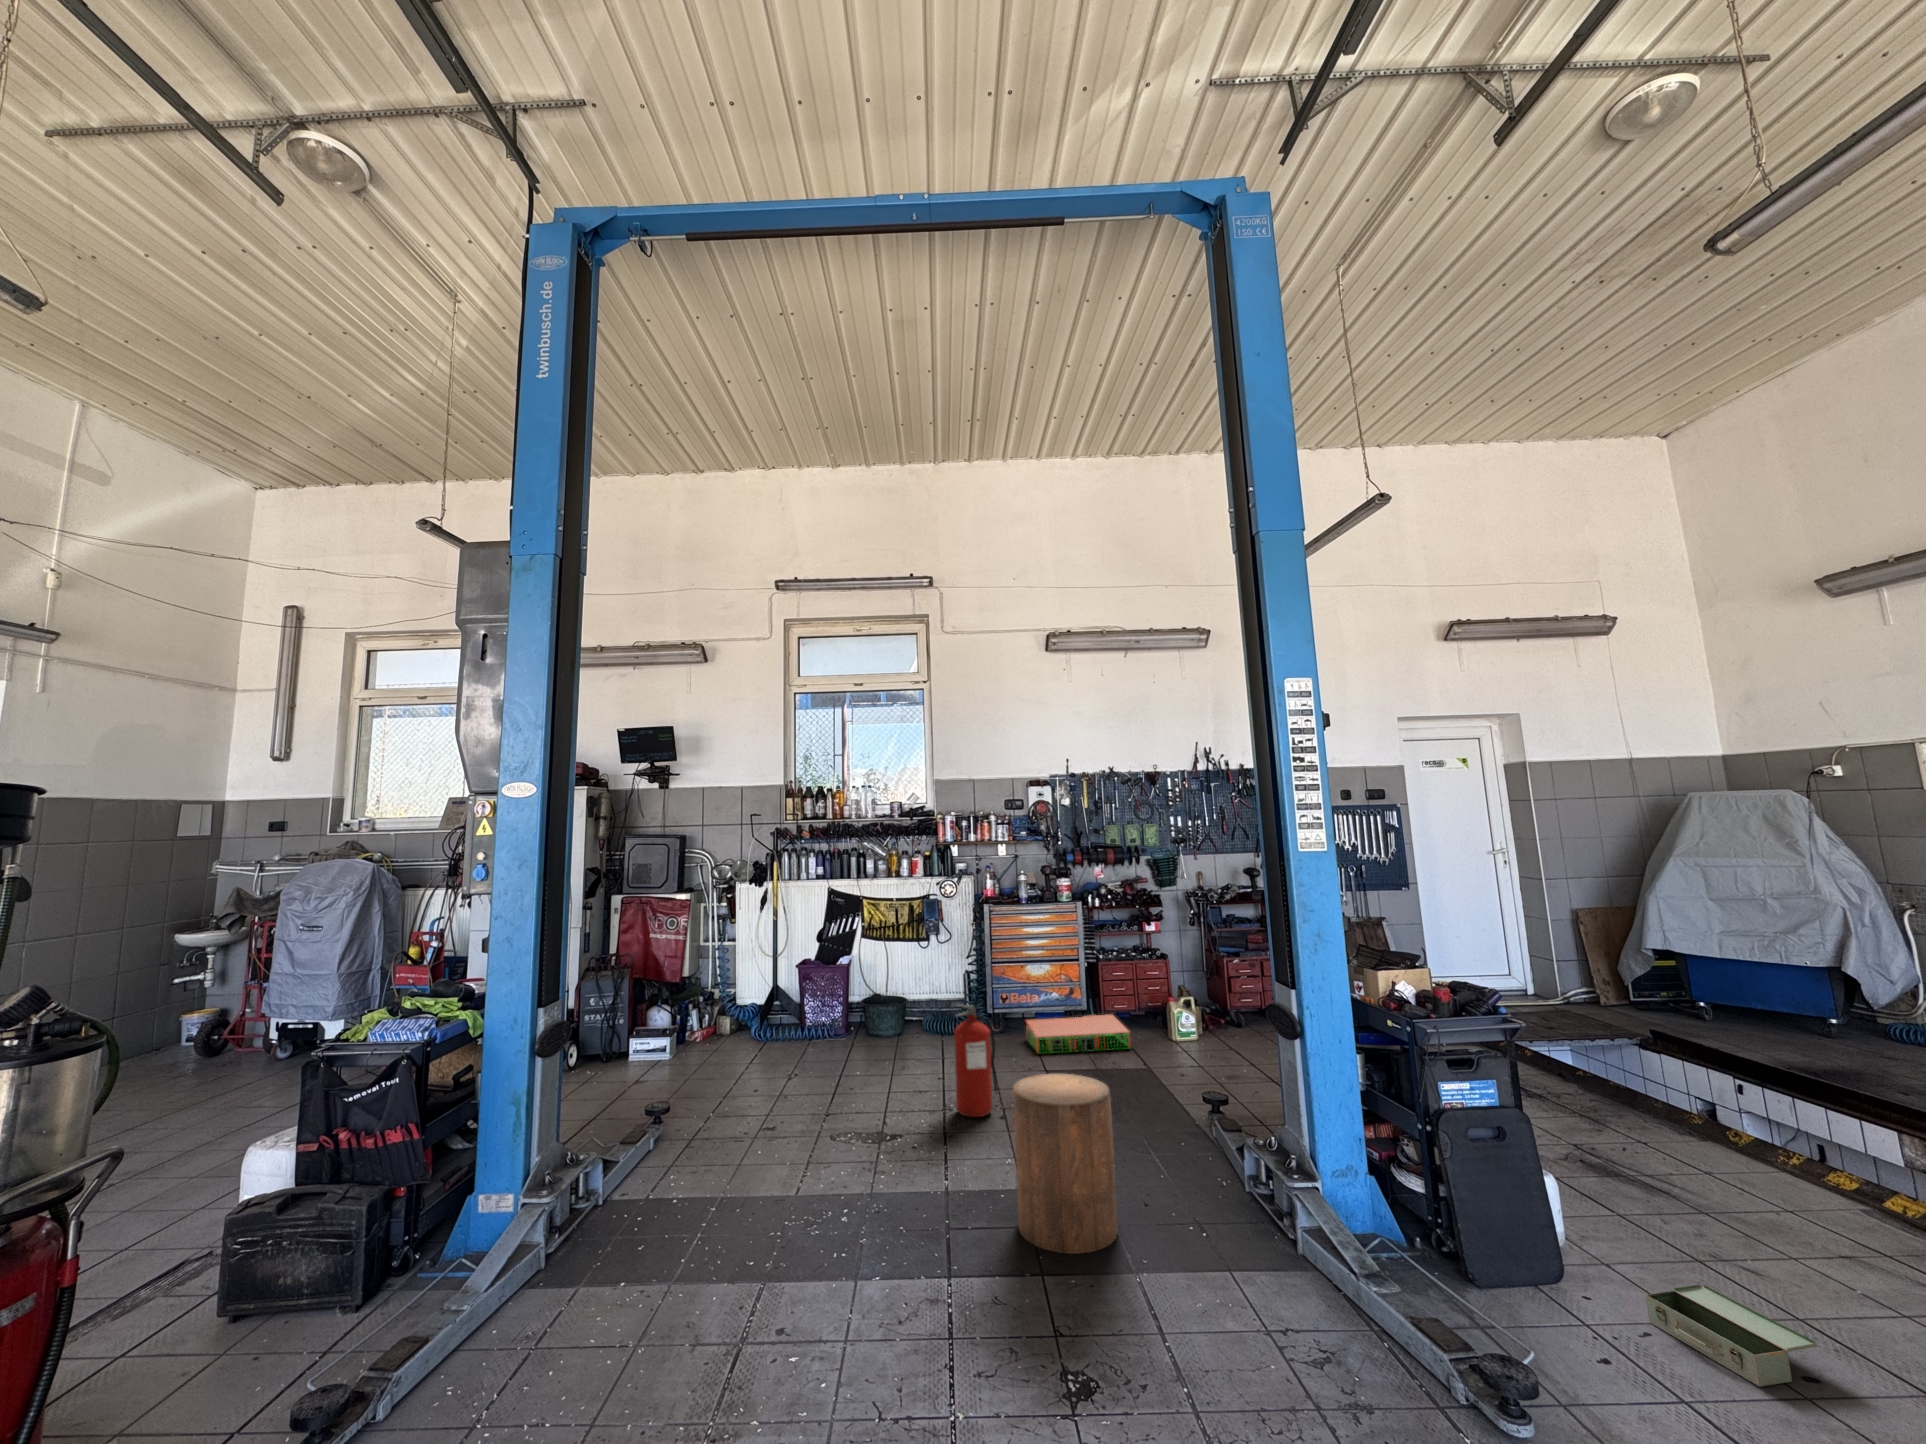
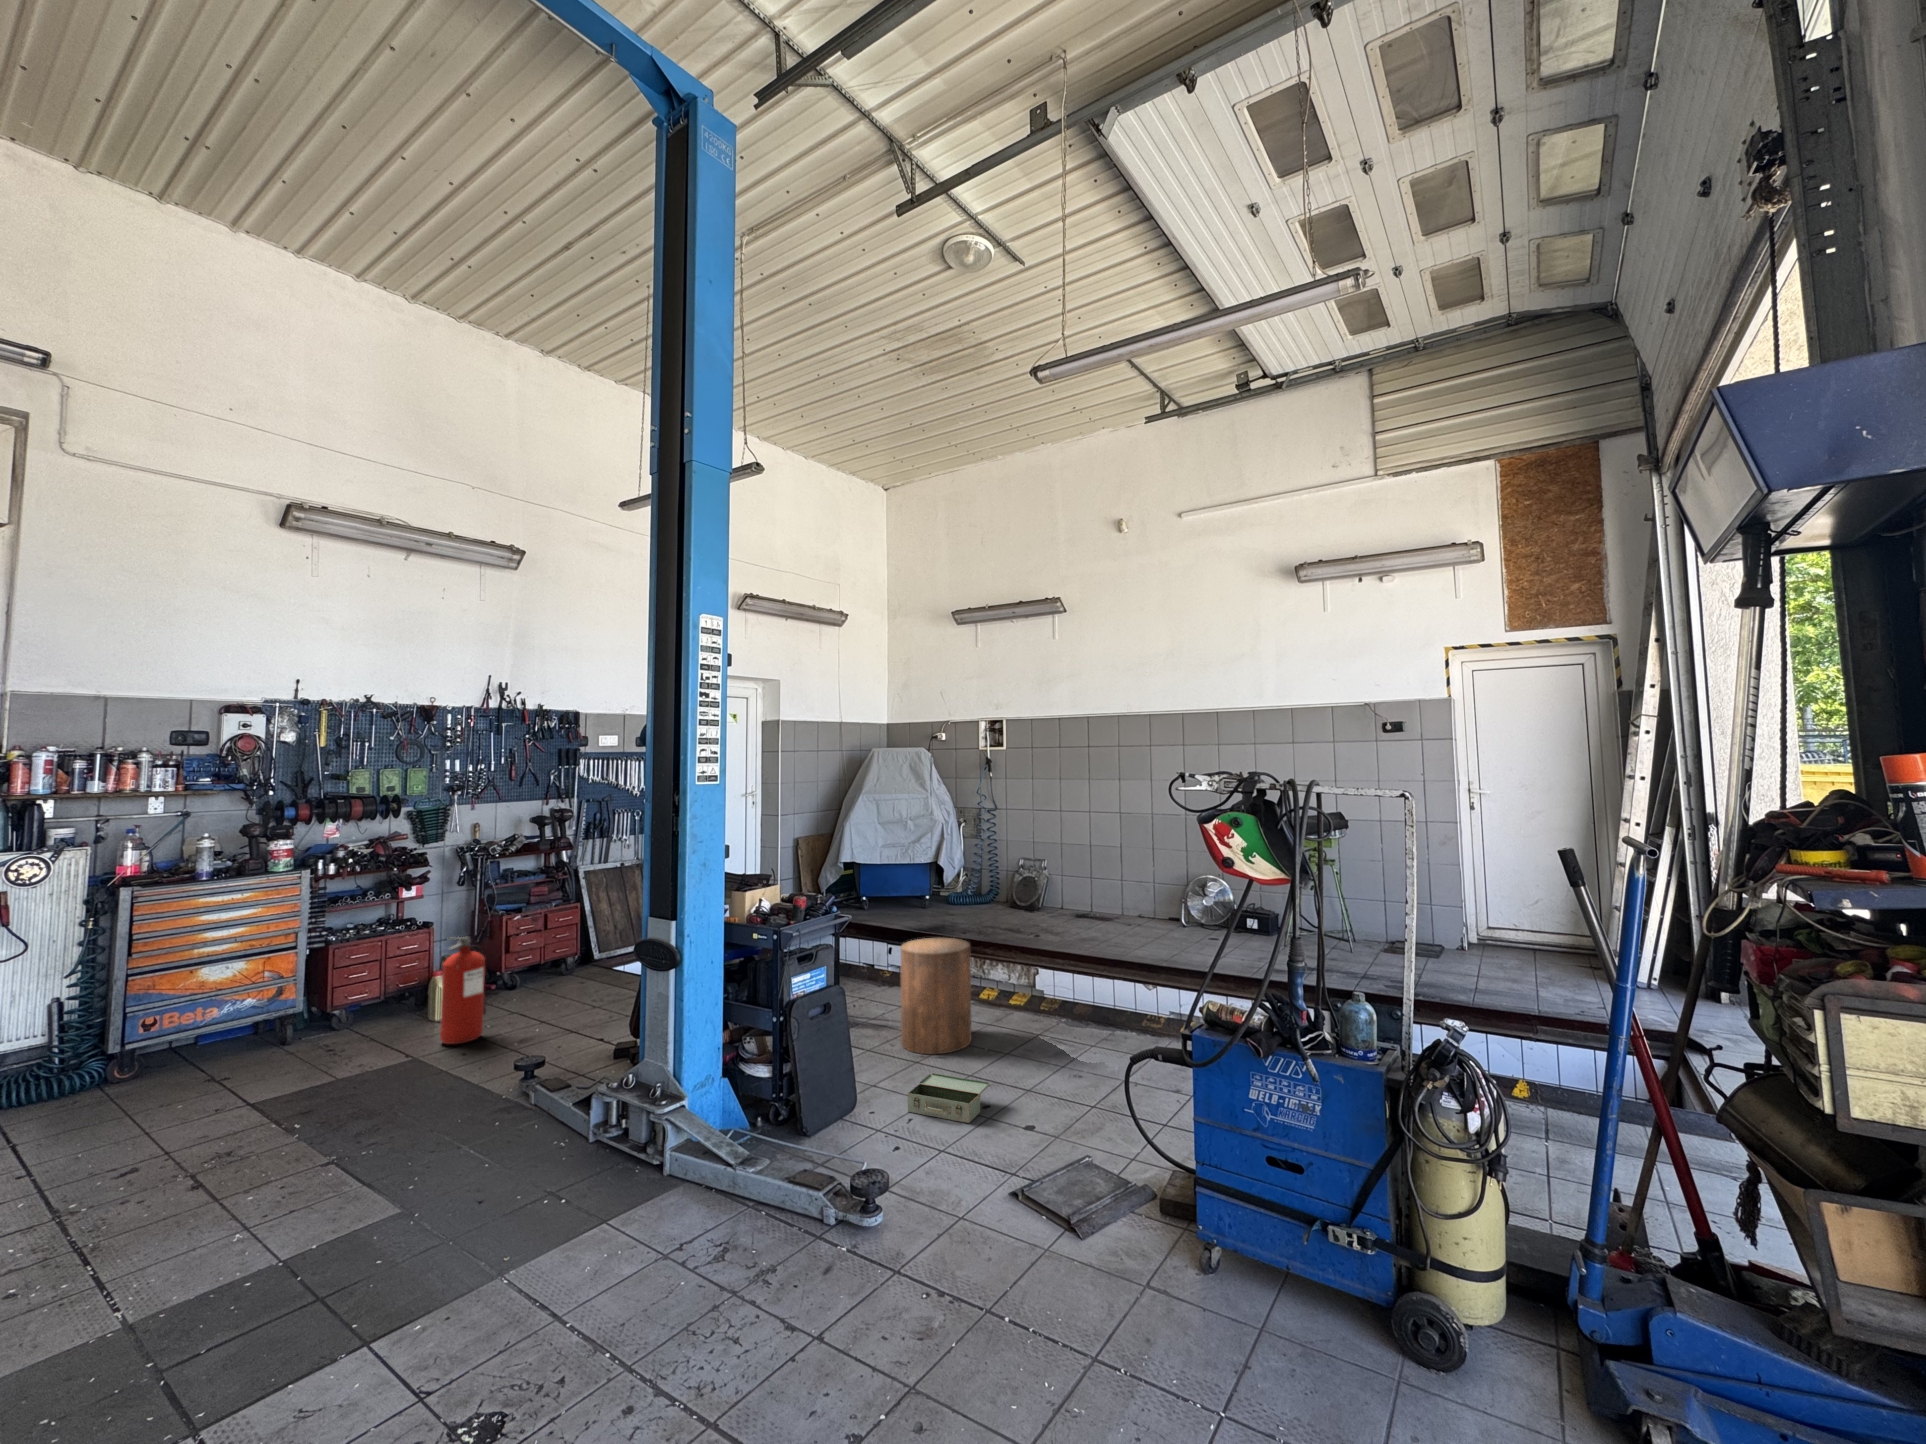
fire extinguisher: present [954,1004,997,1117] -> present [440,937,486,1044]
storage bin: present [1026,1015,1131,1053] -> none [194,1007,382,1085]
stool: present [1013,1074,1118,1254] -> present [900,938,972,1054]

